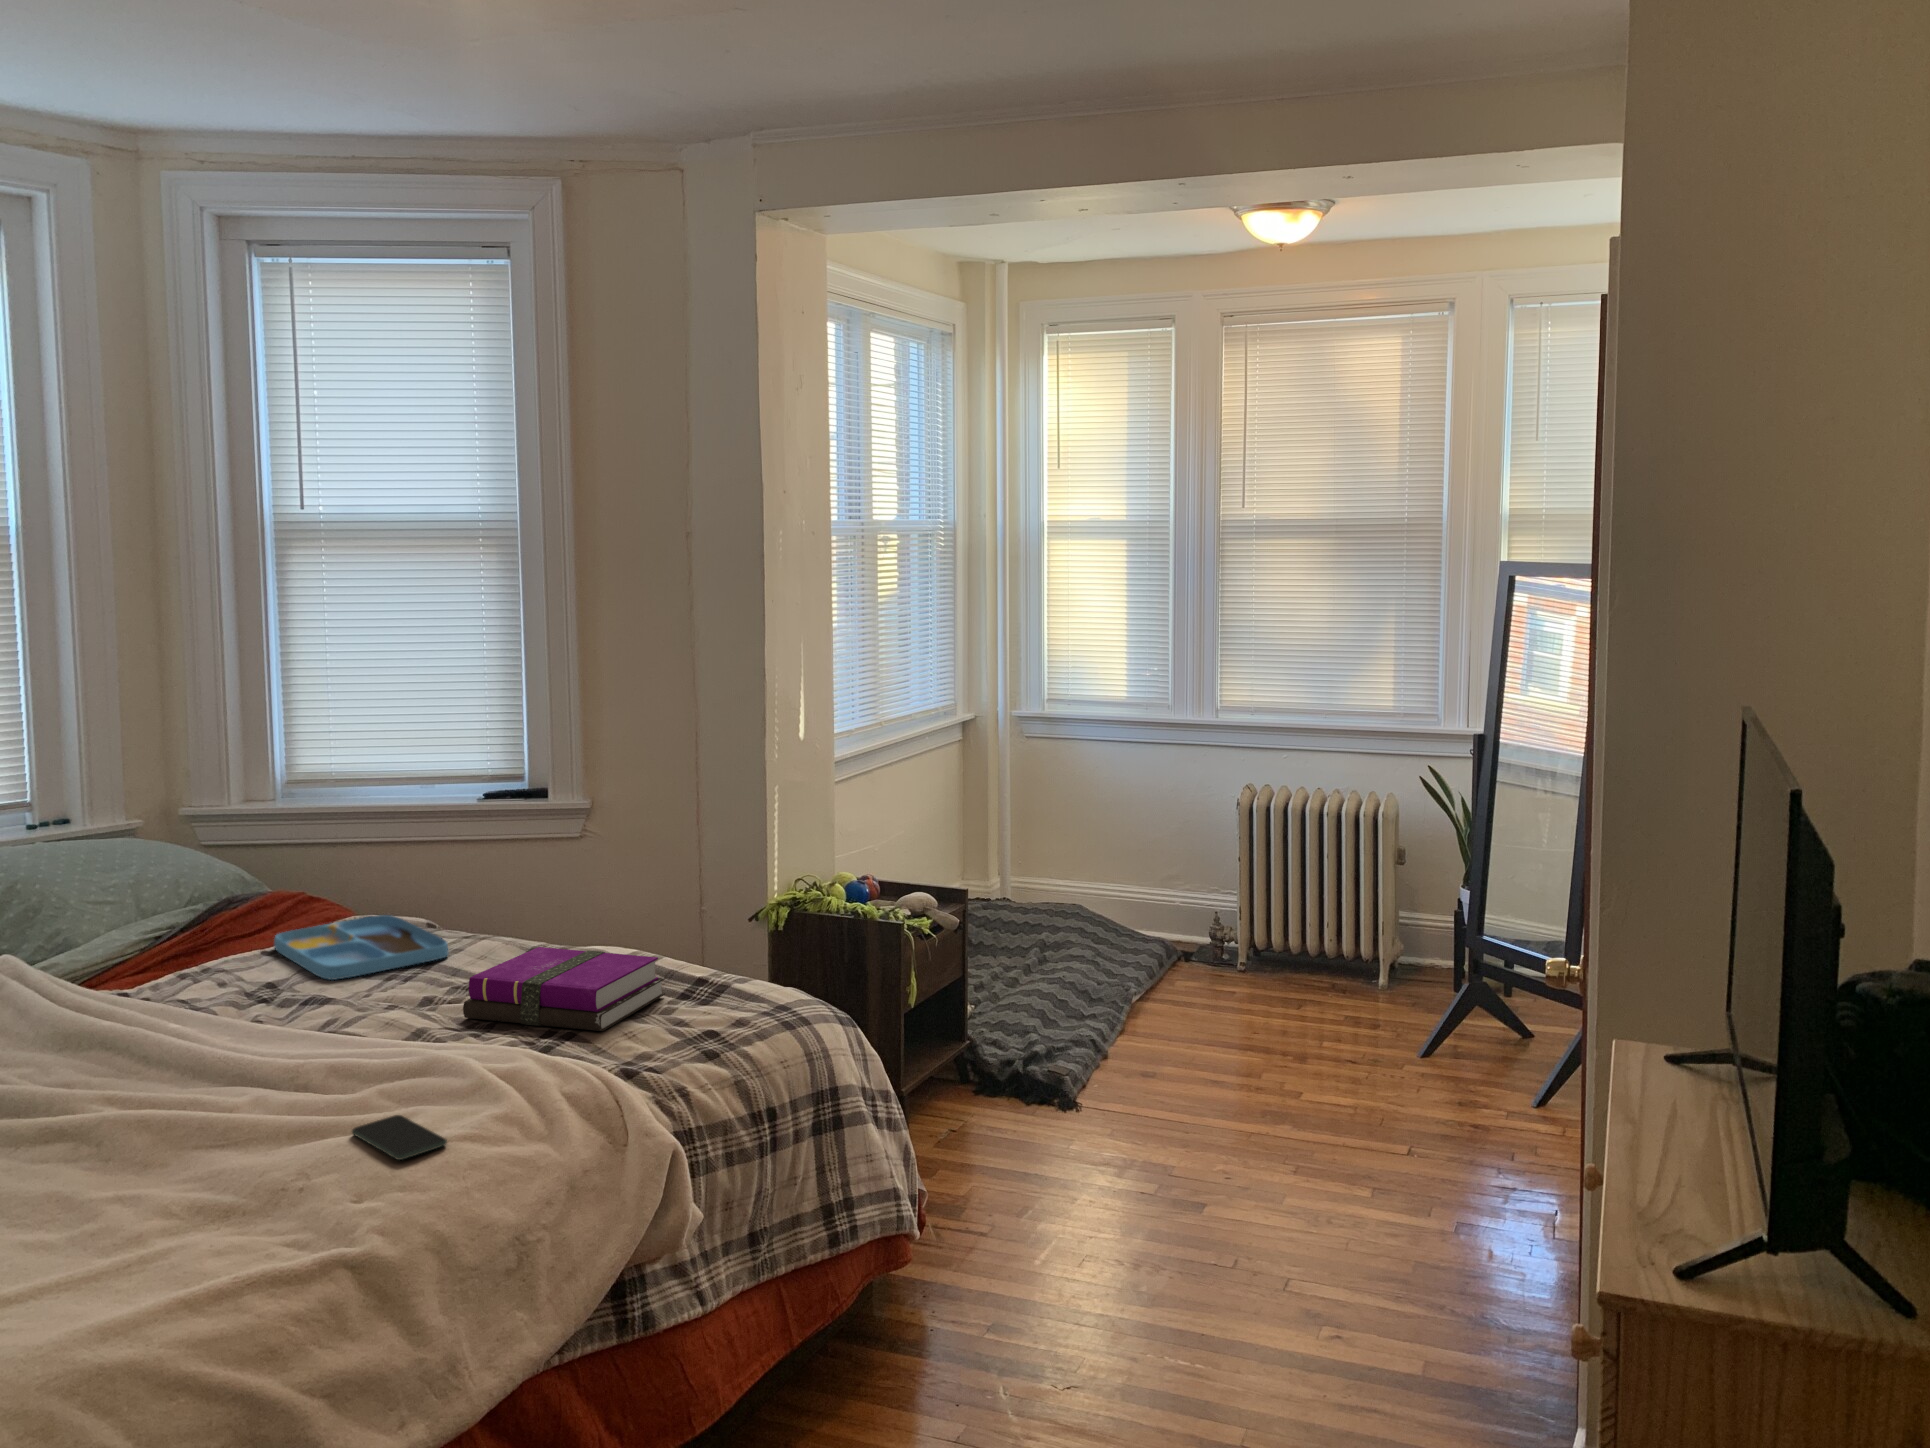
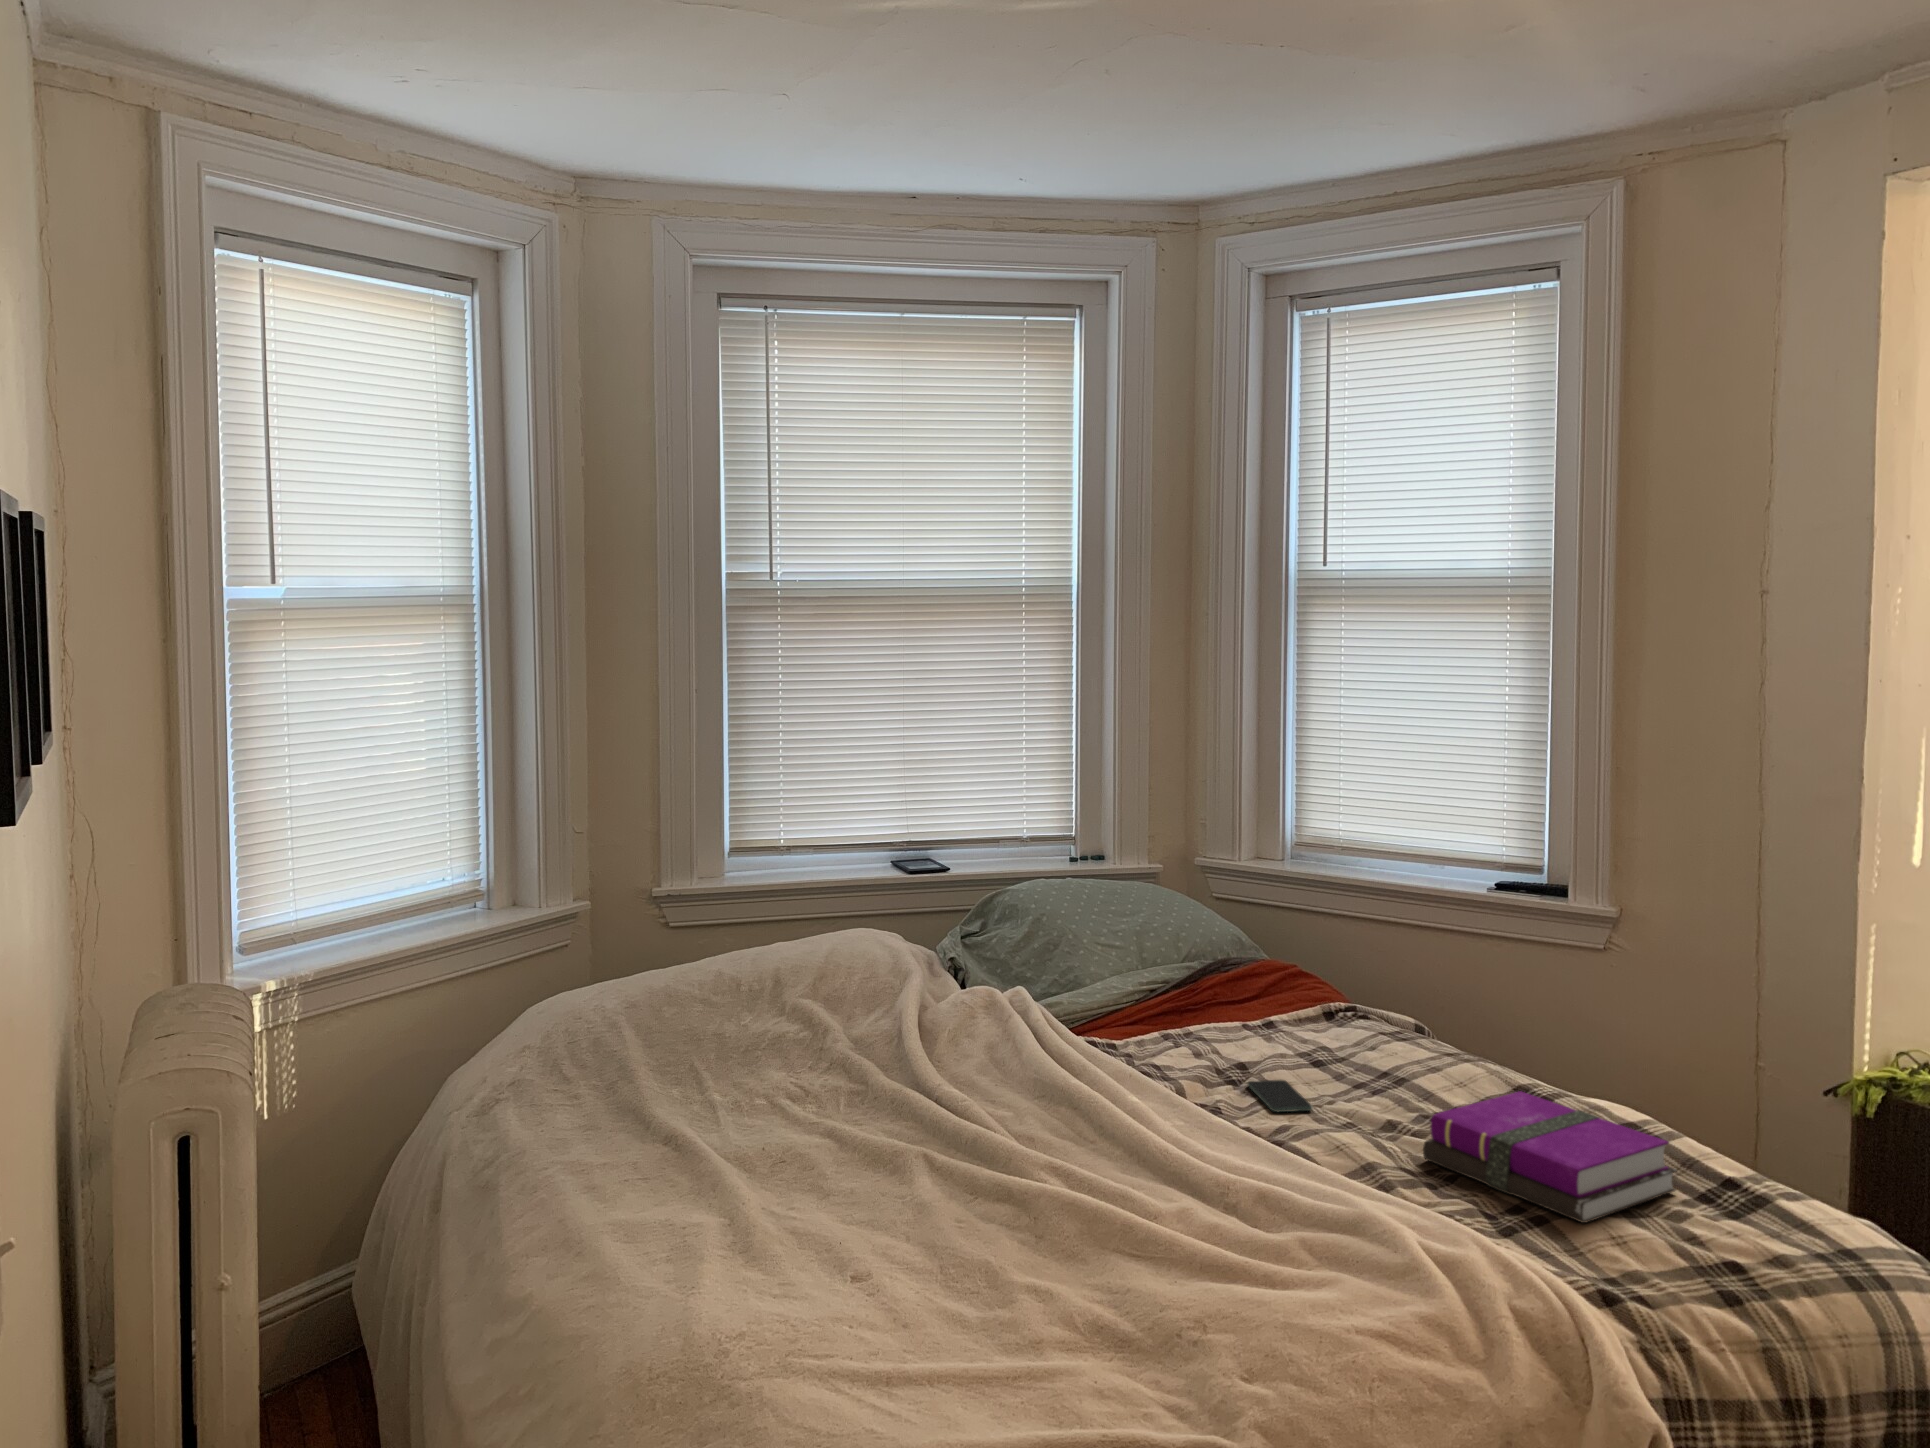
tray: present [274,915,448,980] -> none [1255,1007,1425,1076]
smartphone: present [352,1115,447,1160] -> present [1248,1080,1312,1112]

